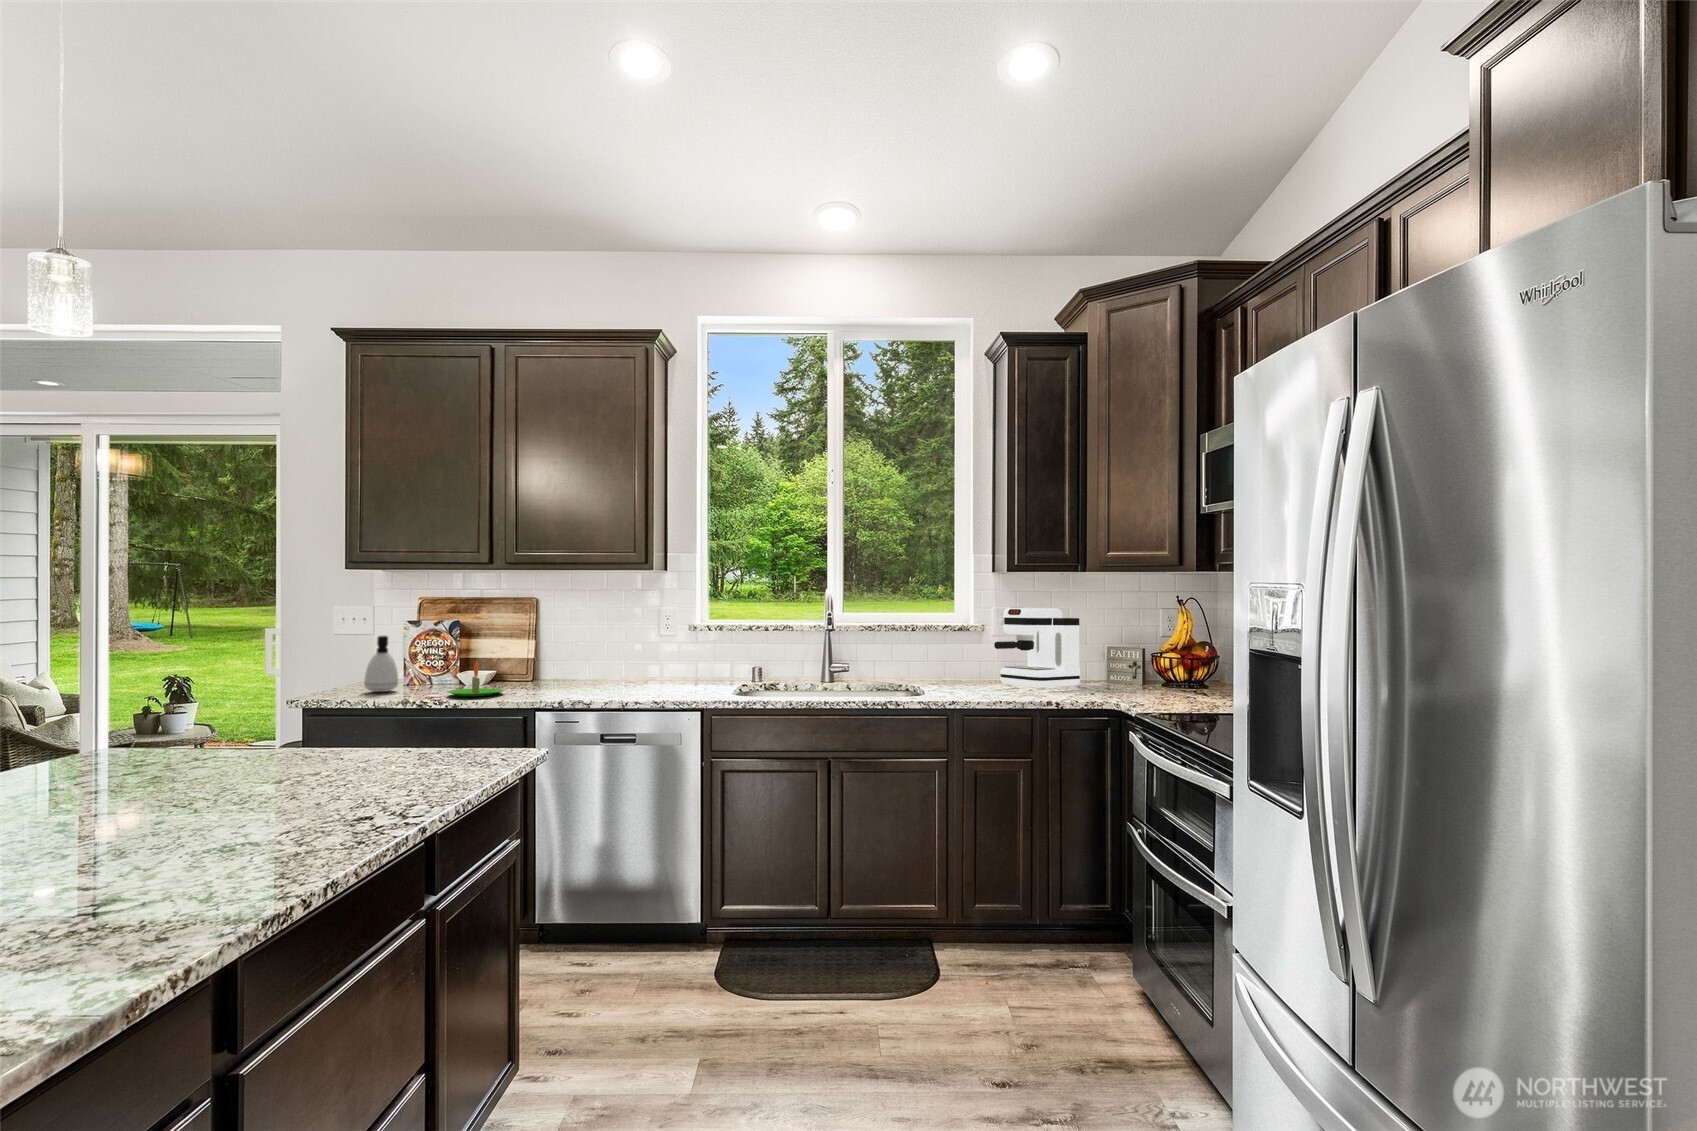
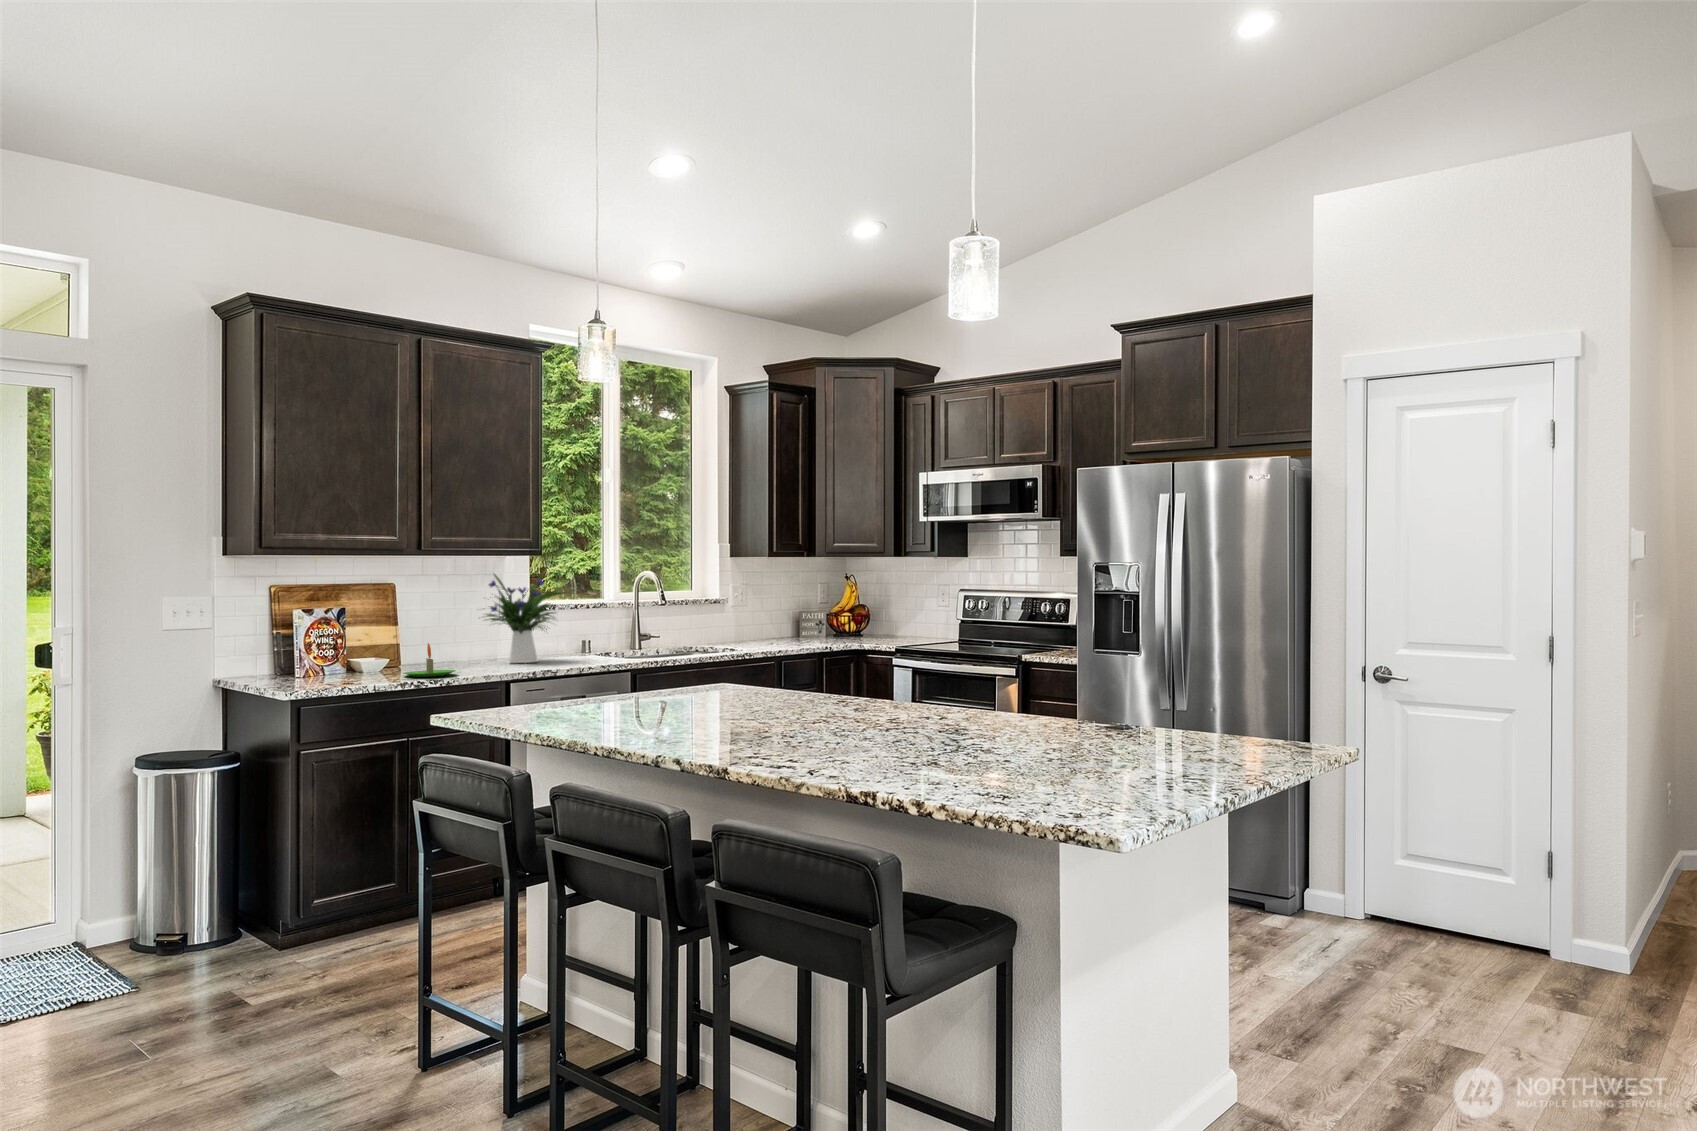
flower arrangement: none [578,589,678,689] -> present [487,574,562,663]
coffee maker: present [994,608,1080,689] -> none [764,582,816,642]
soap dispenser: present [364,636,398,692] -> none [304,623,339,682]

